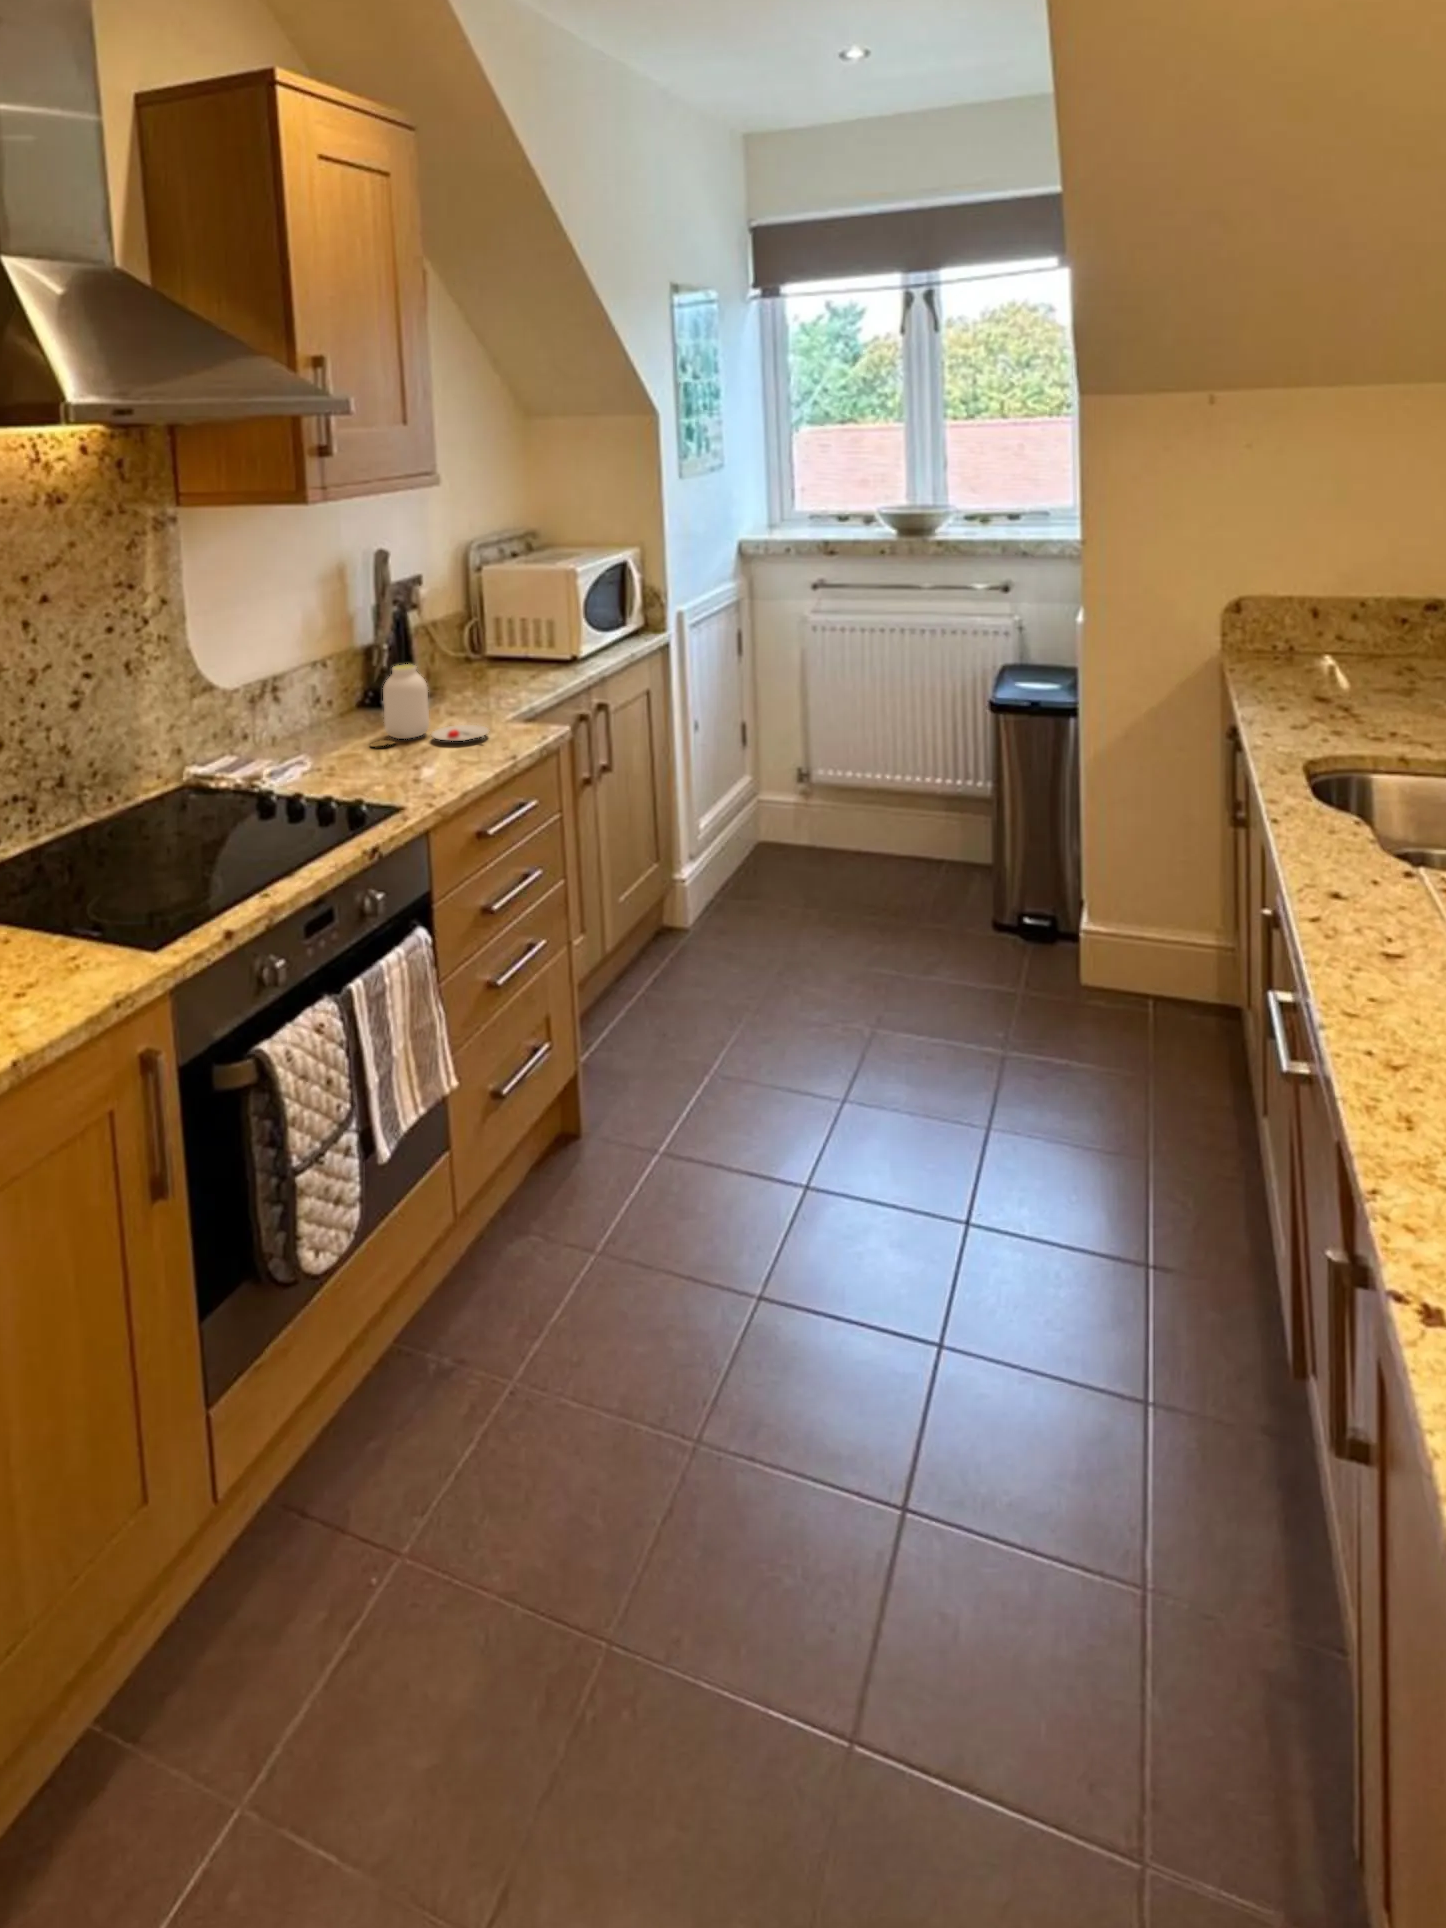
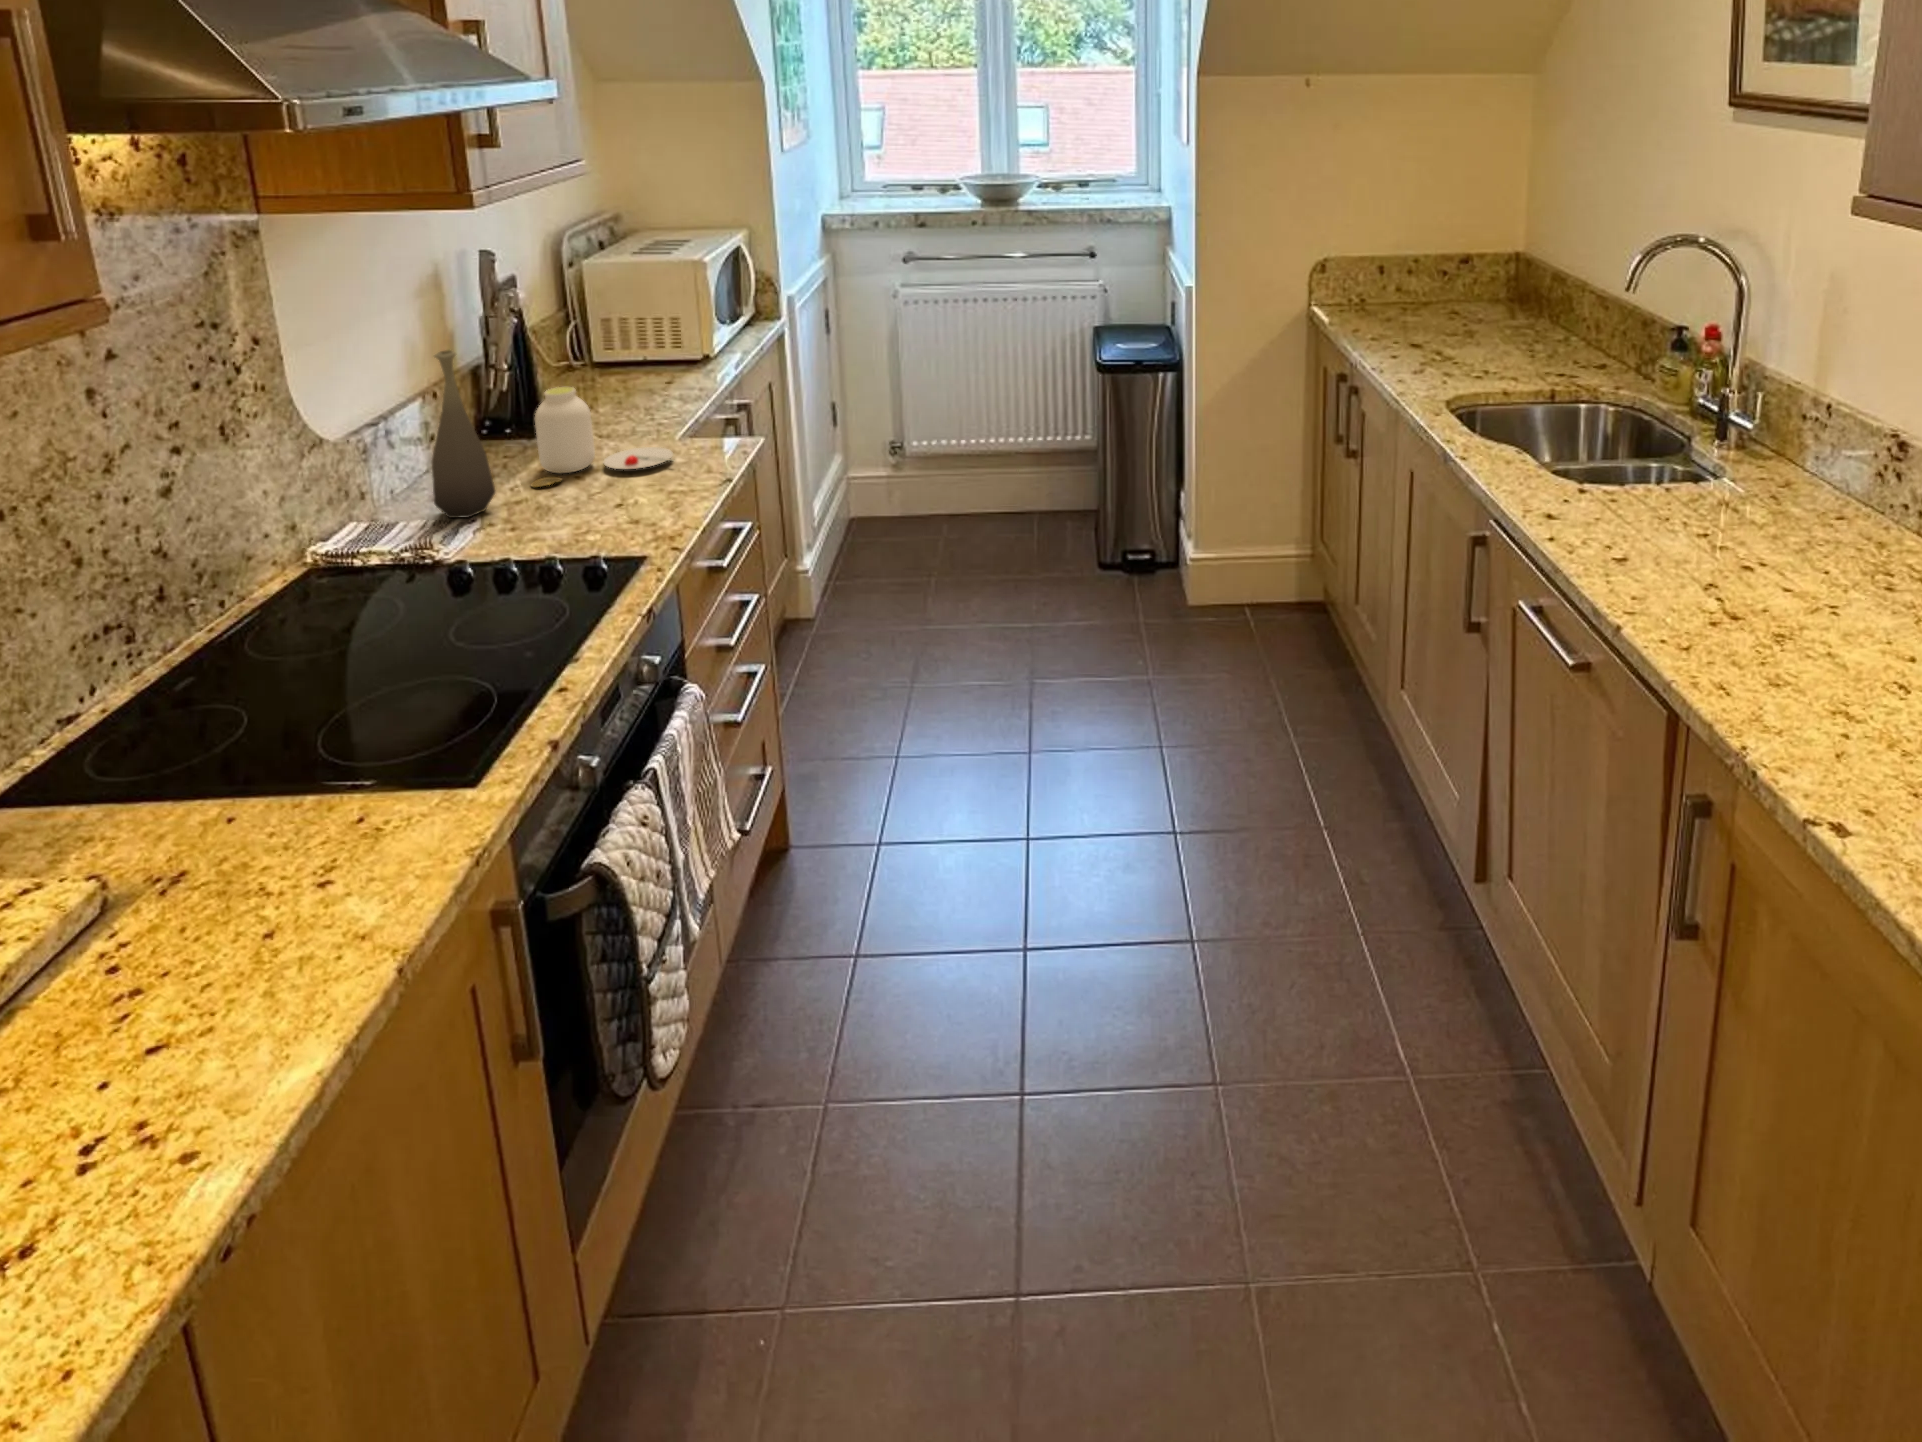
bottle: none [286,622,333,763] -> present [432,350,495,518]

